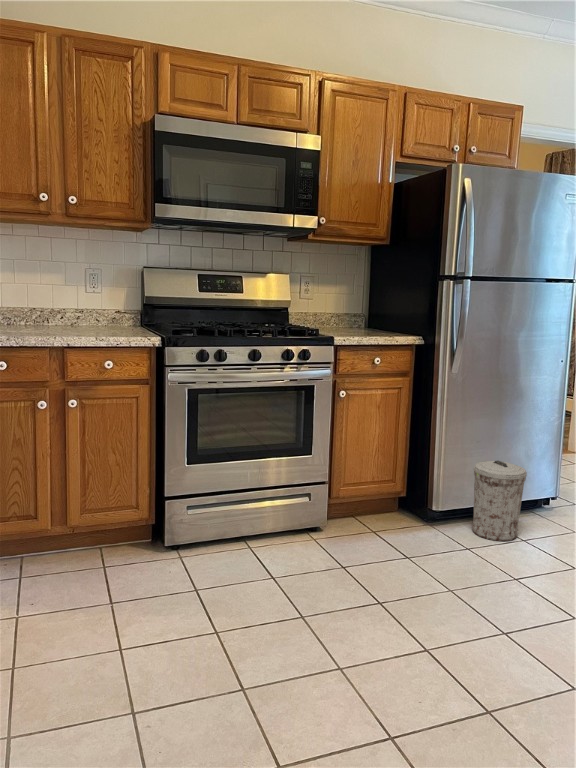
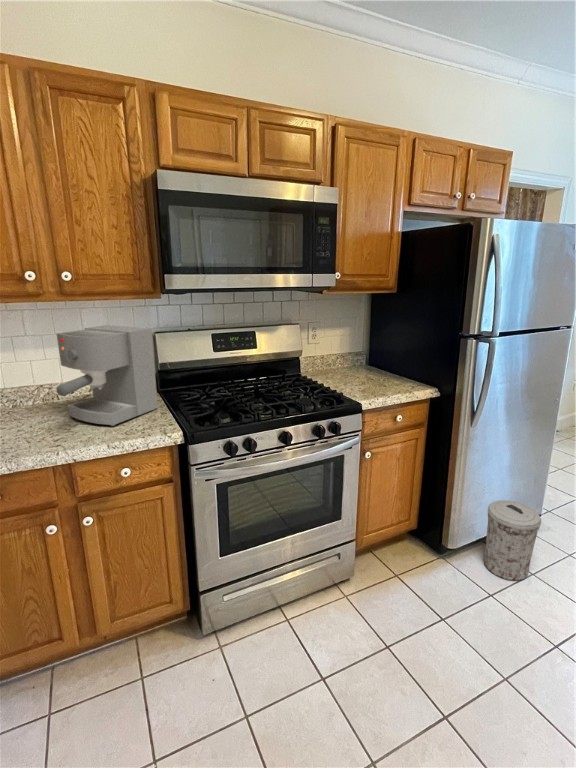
coffee maker: none [57,250,140,333] -> present [57,325,158,426]

